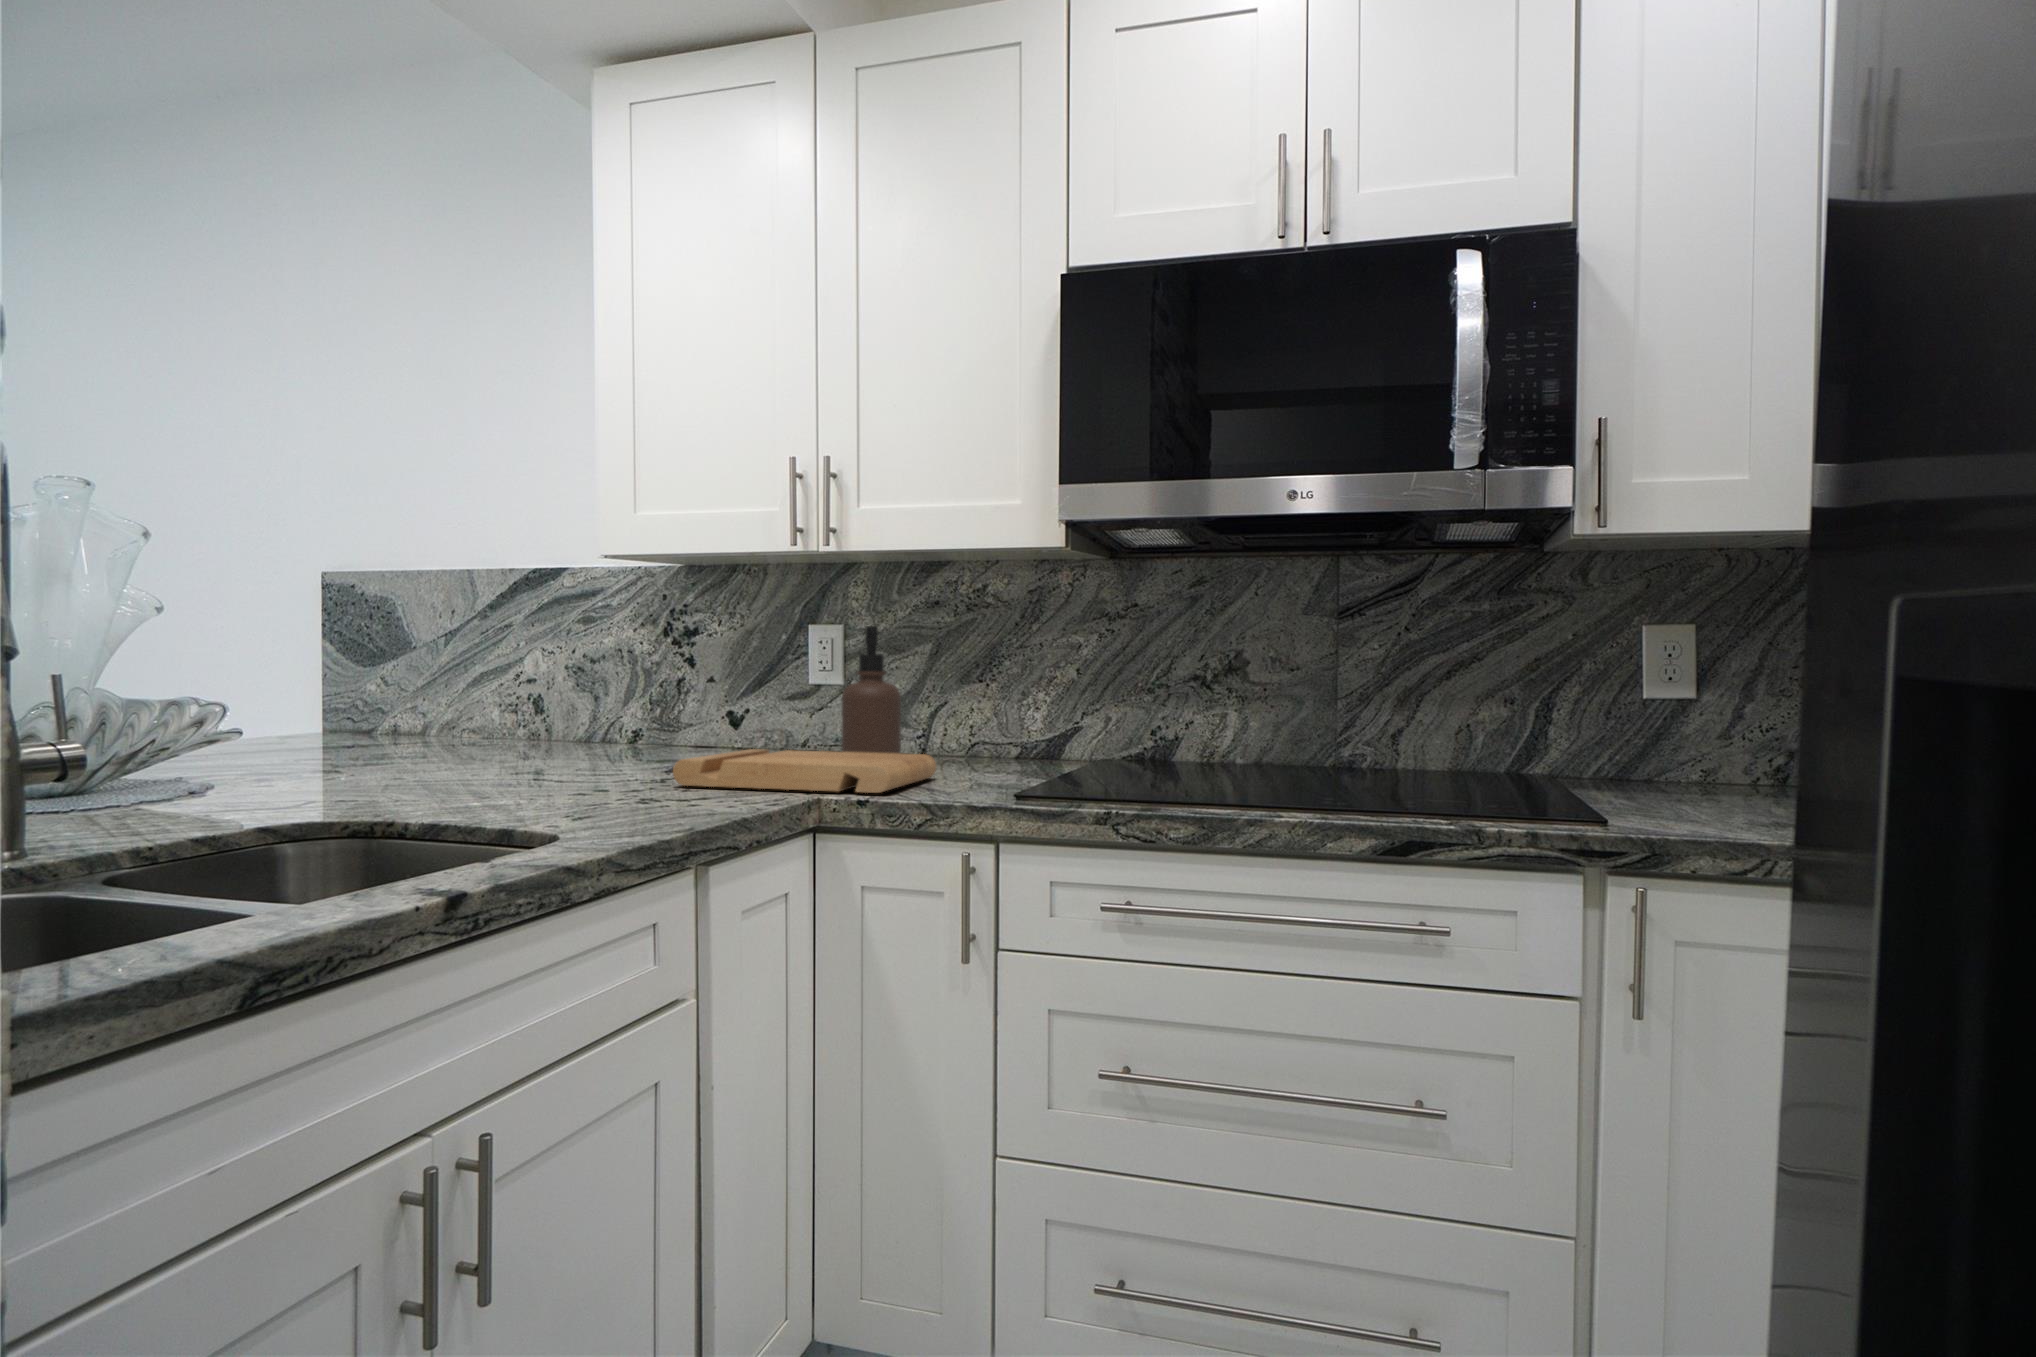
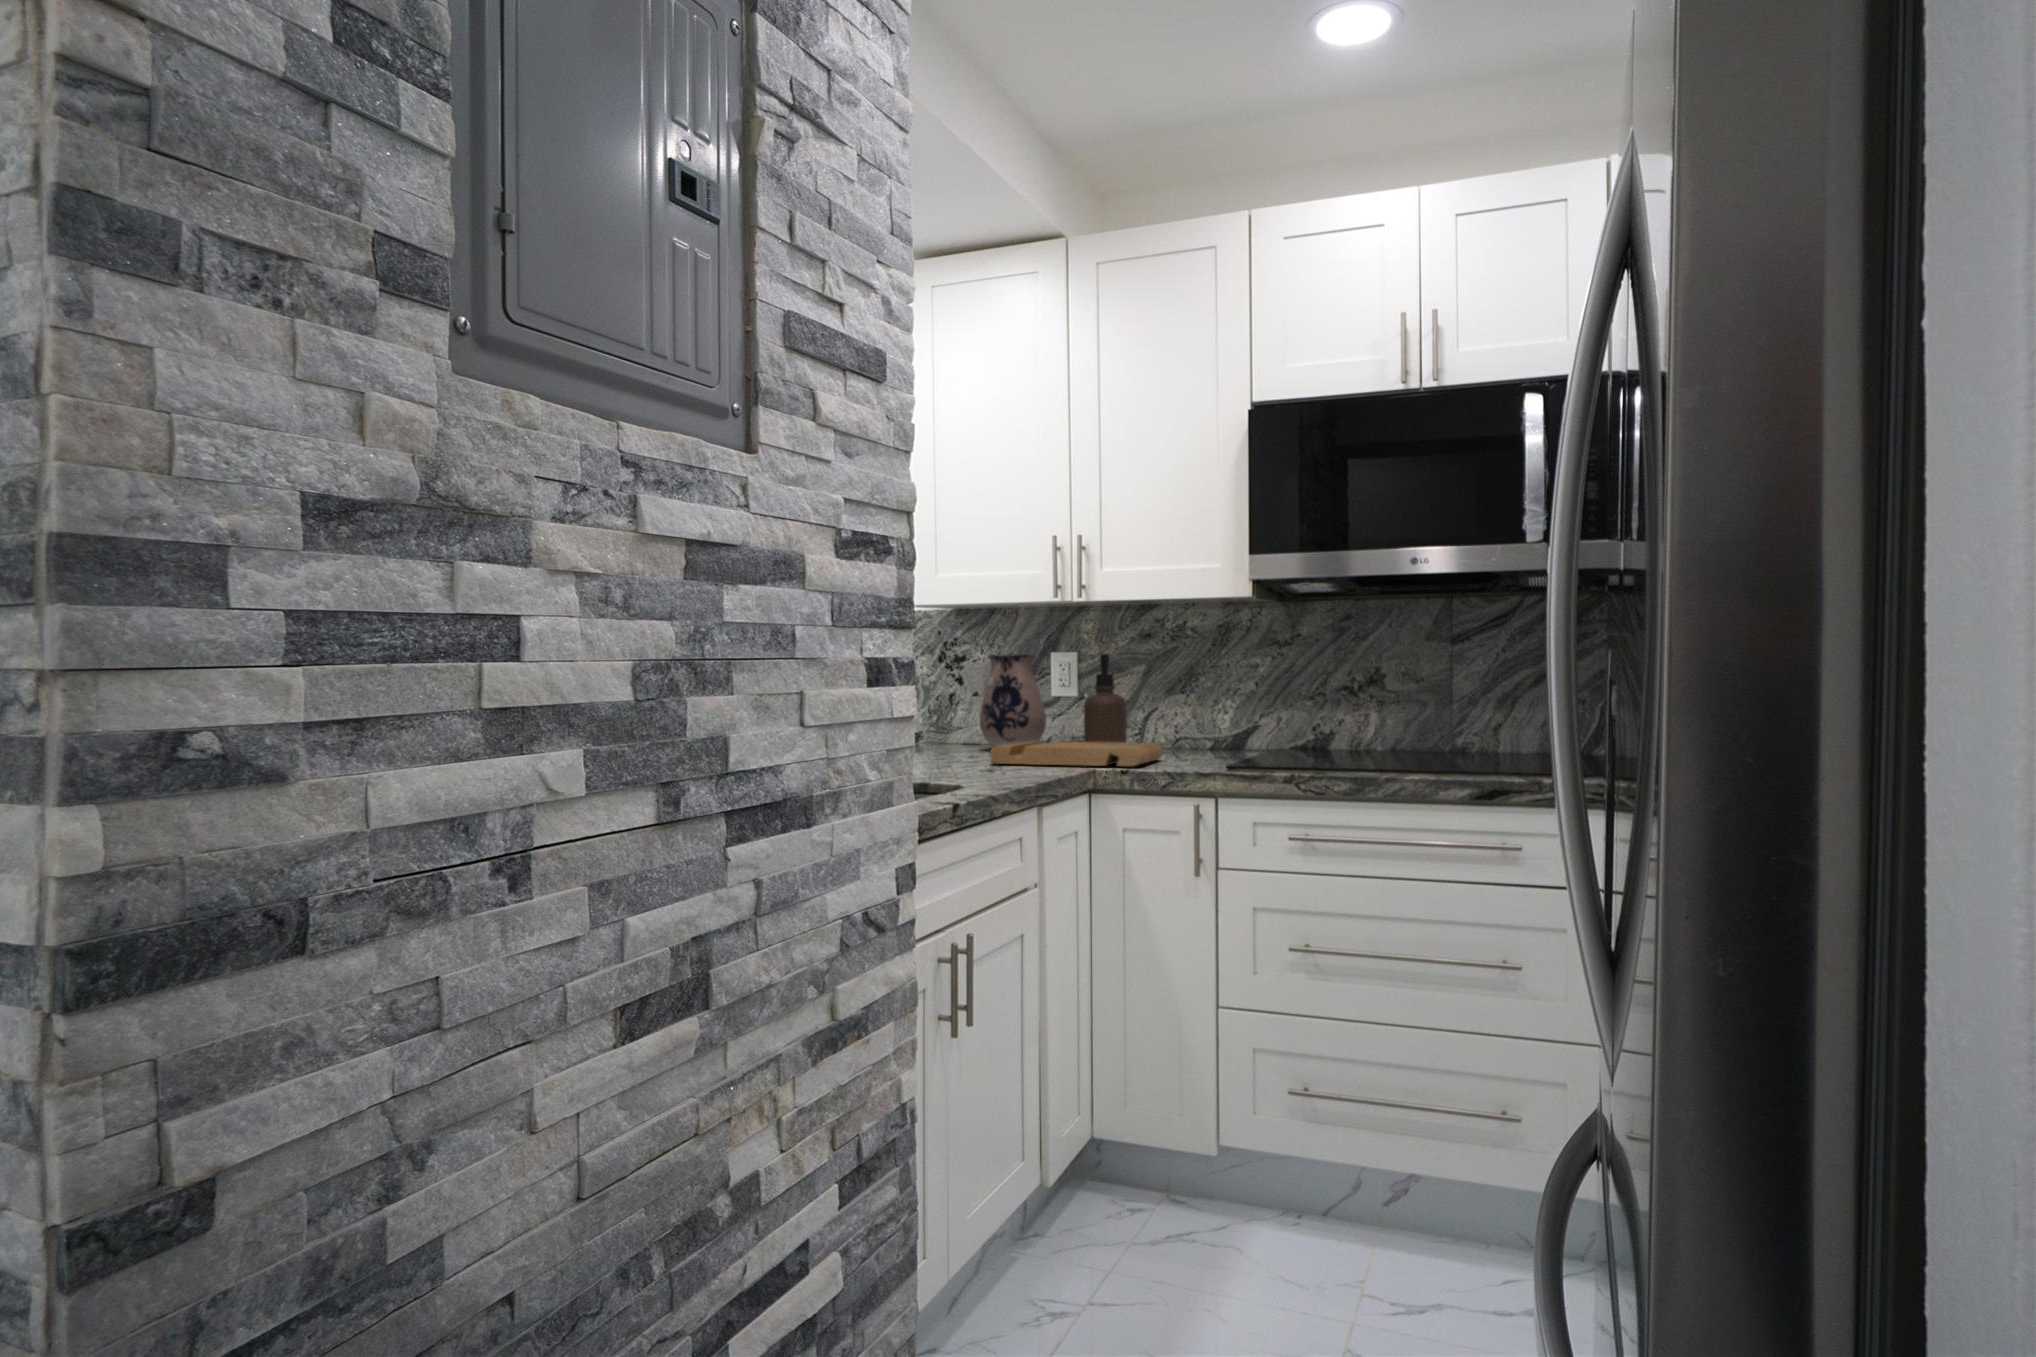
ceramic pitcher: none [701,626,795,758] -> present [980,654,1046,747]

